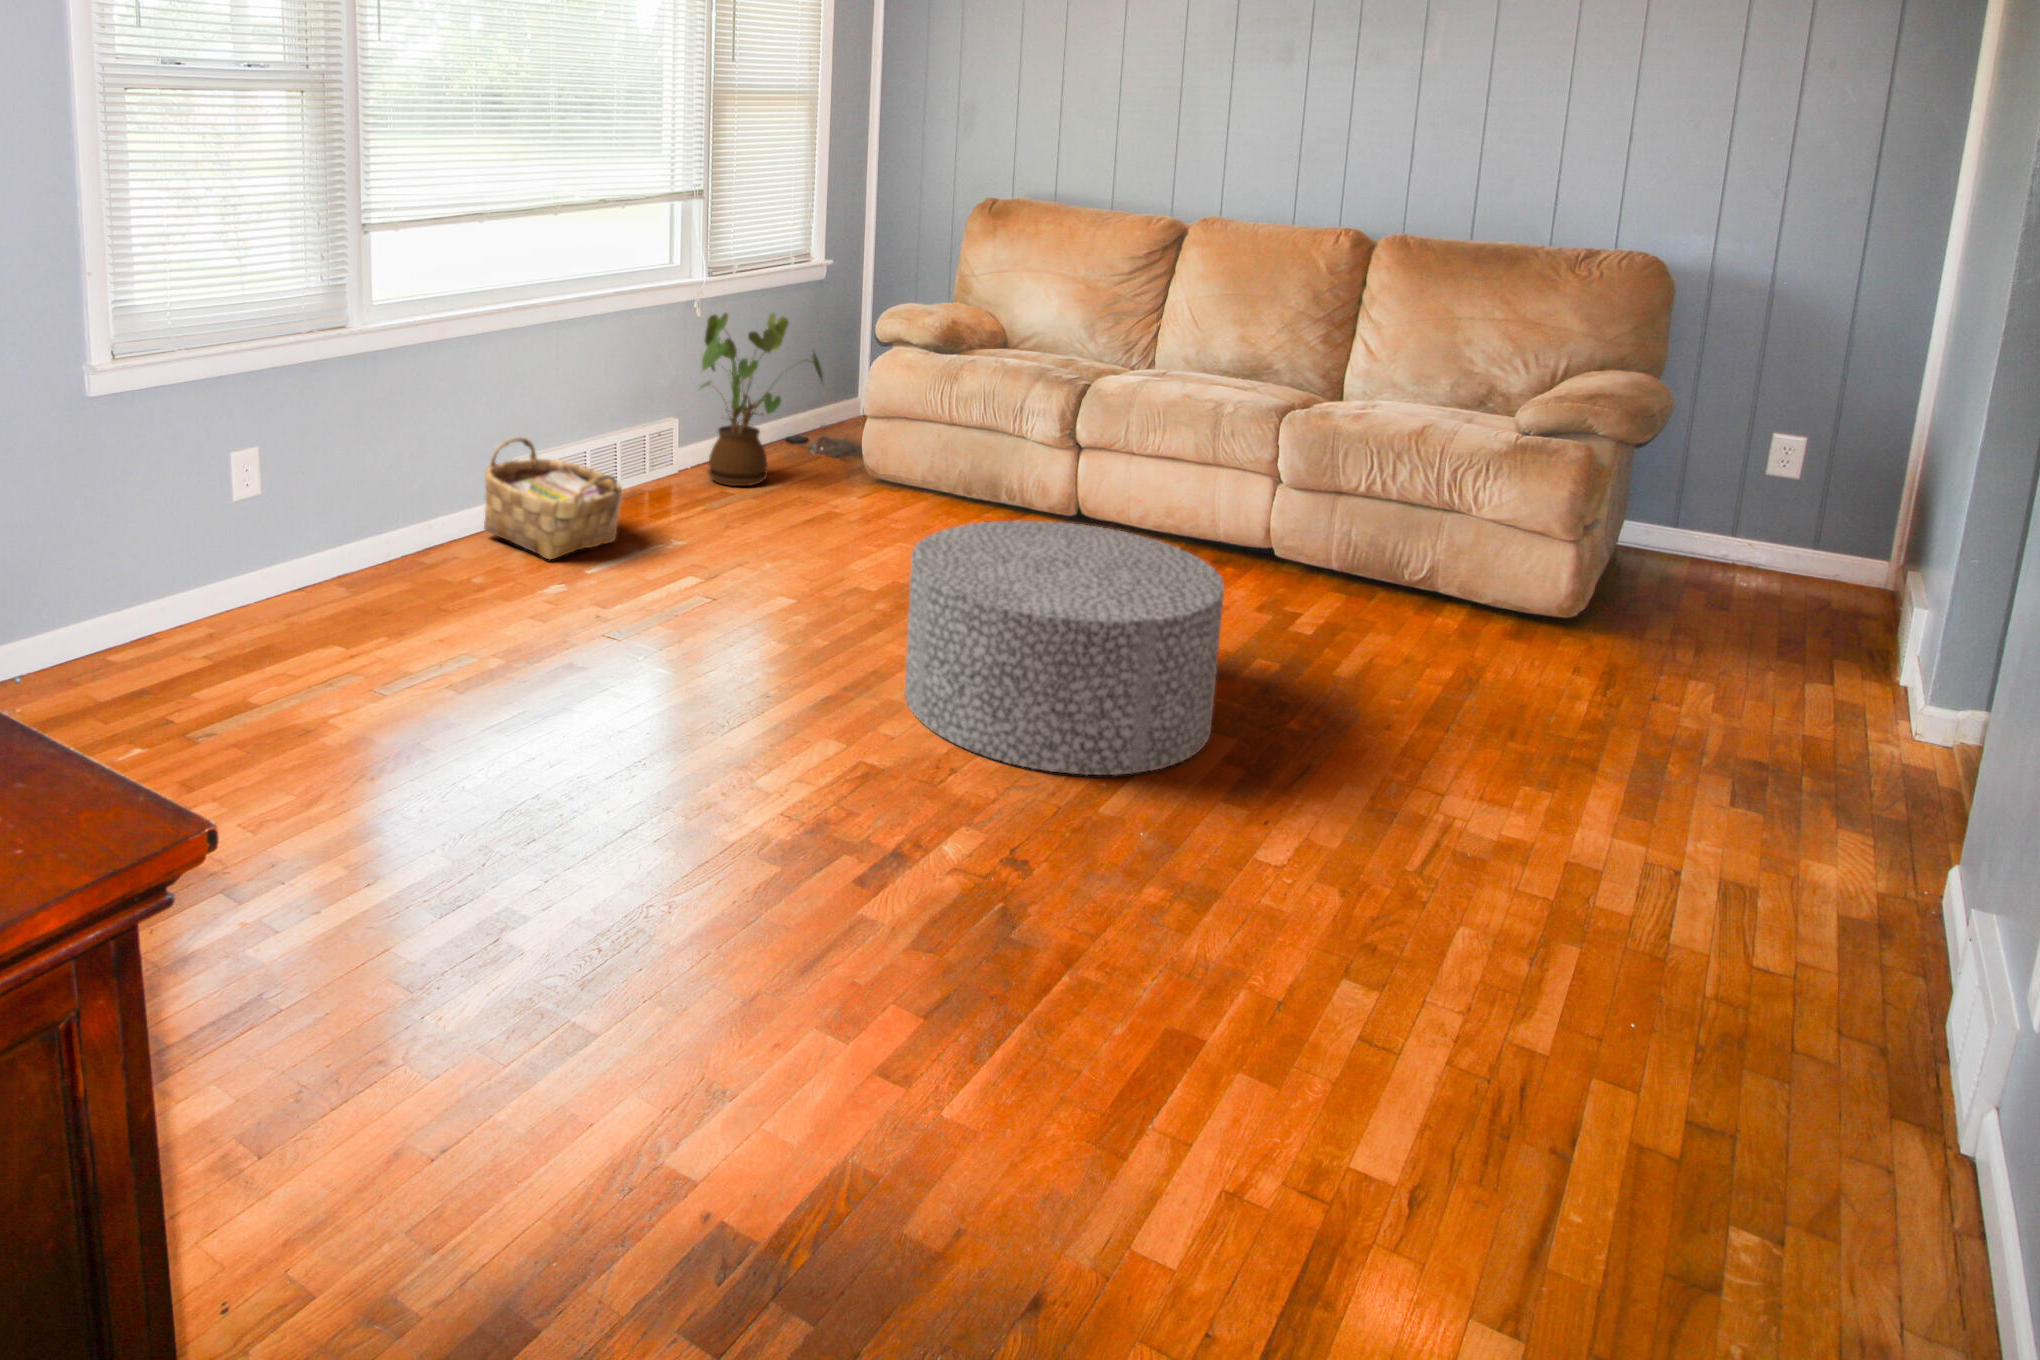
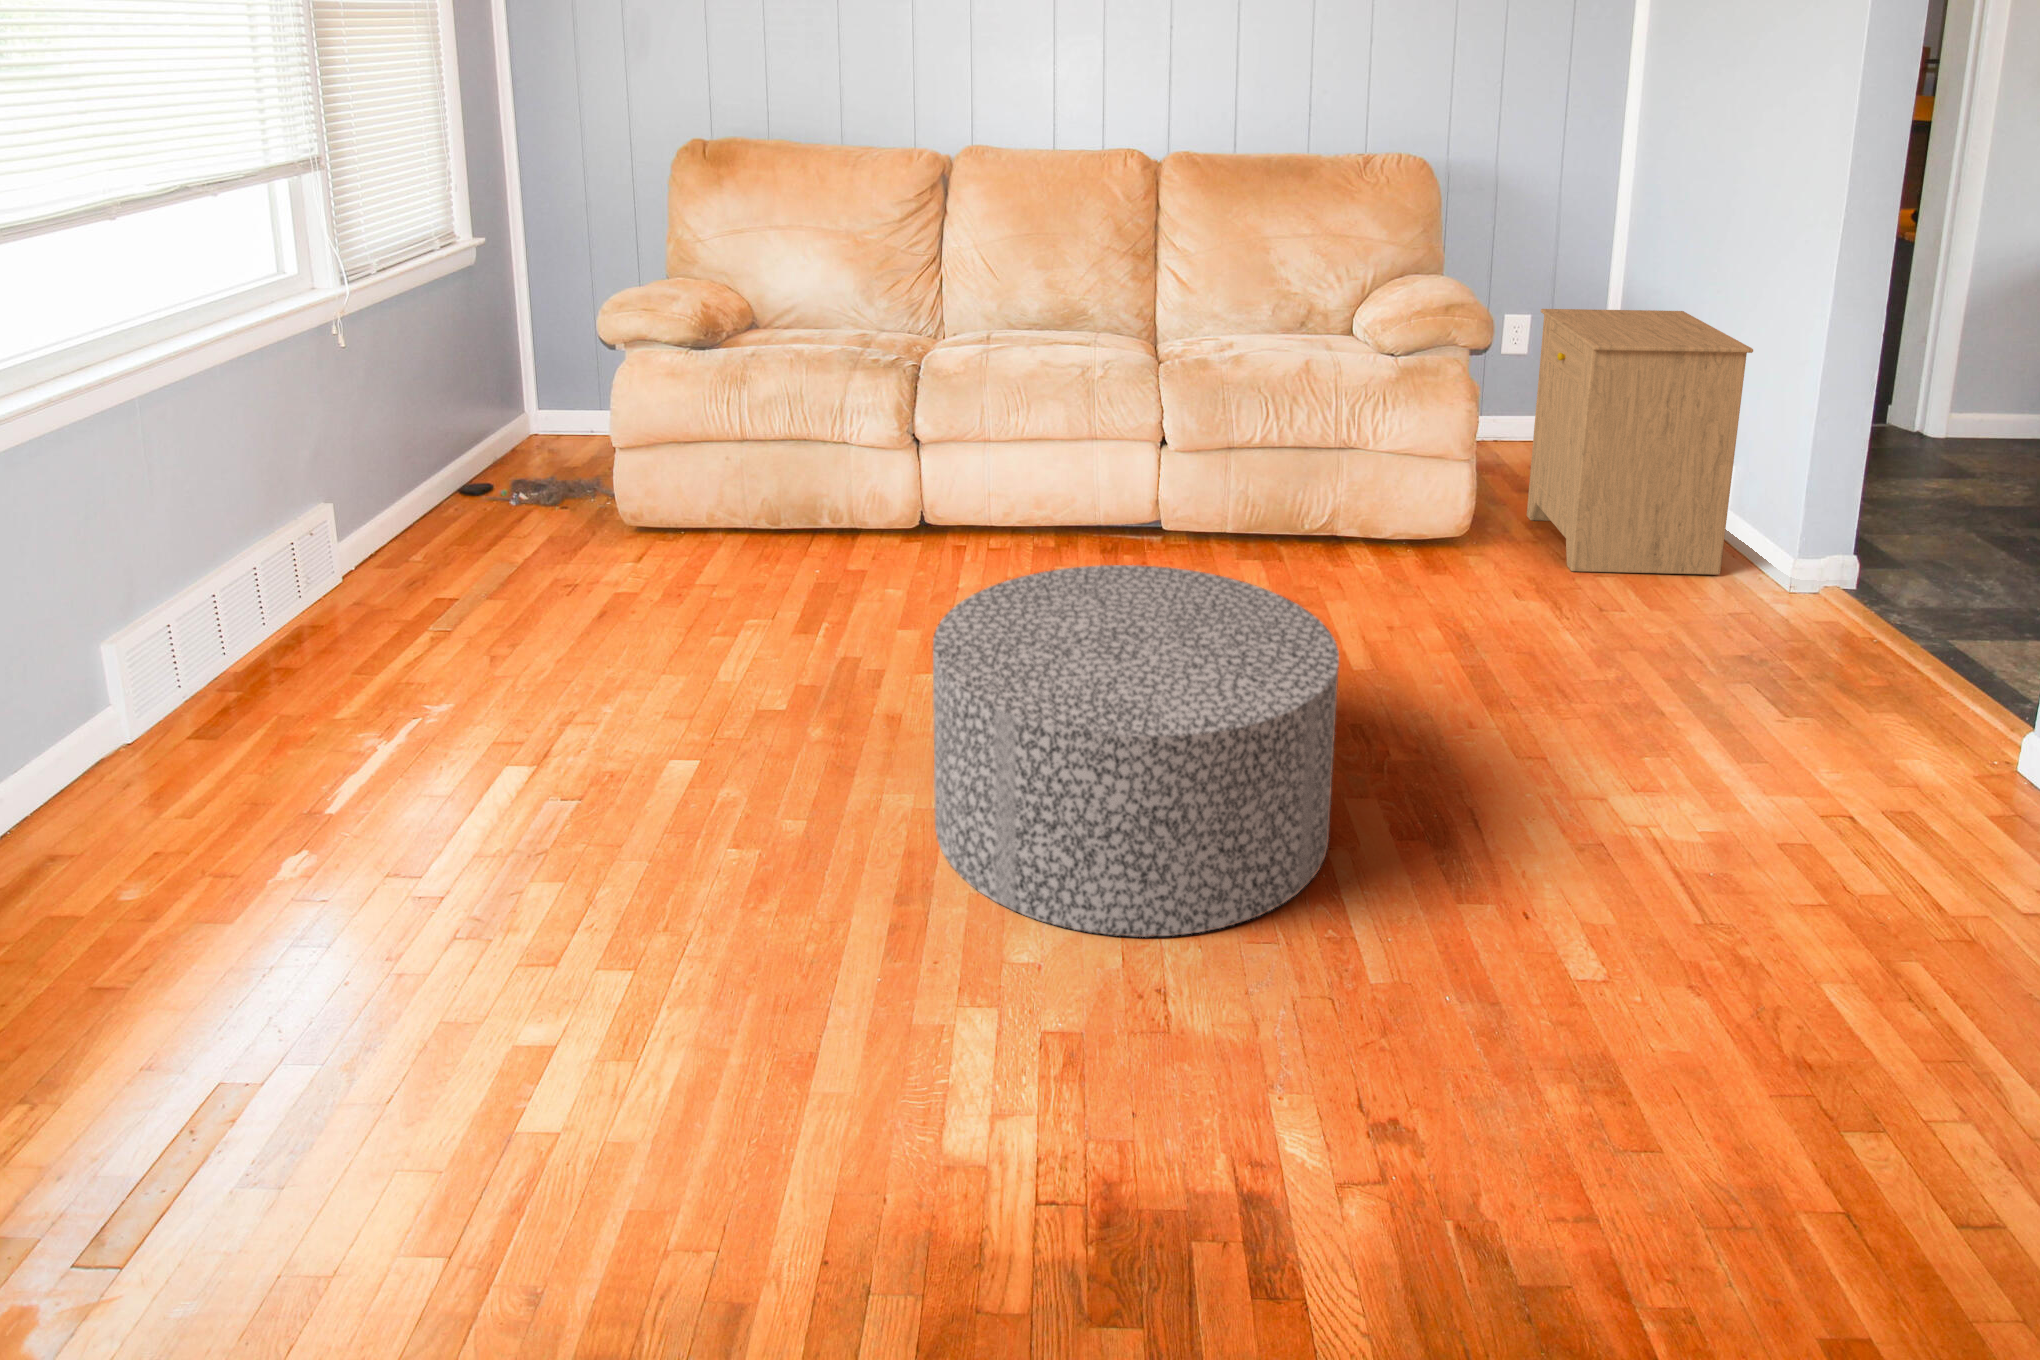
house plant: present [700,313,823,486] -> none [355,324,567,588]
side table: none [1688,414,1930,715] -> present [1527,309,1753,575]
woven basket: present [484,437,622,559] -> none [66,607,342,807]

